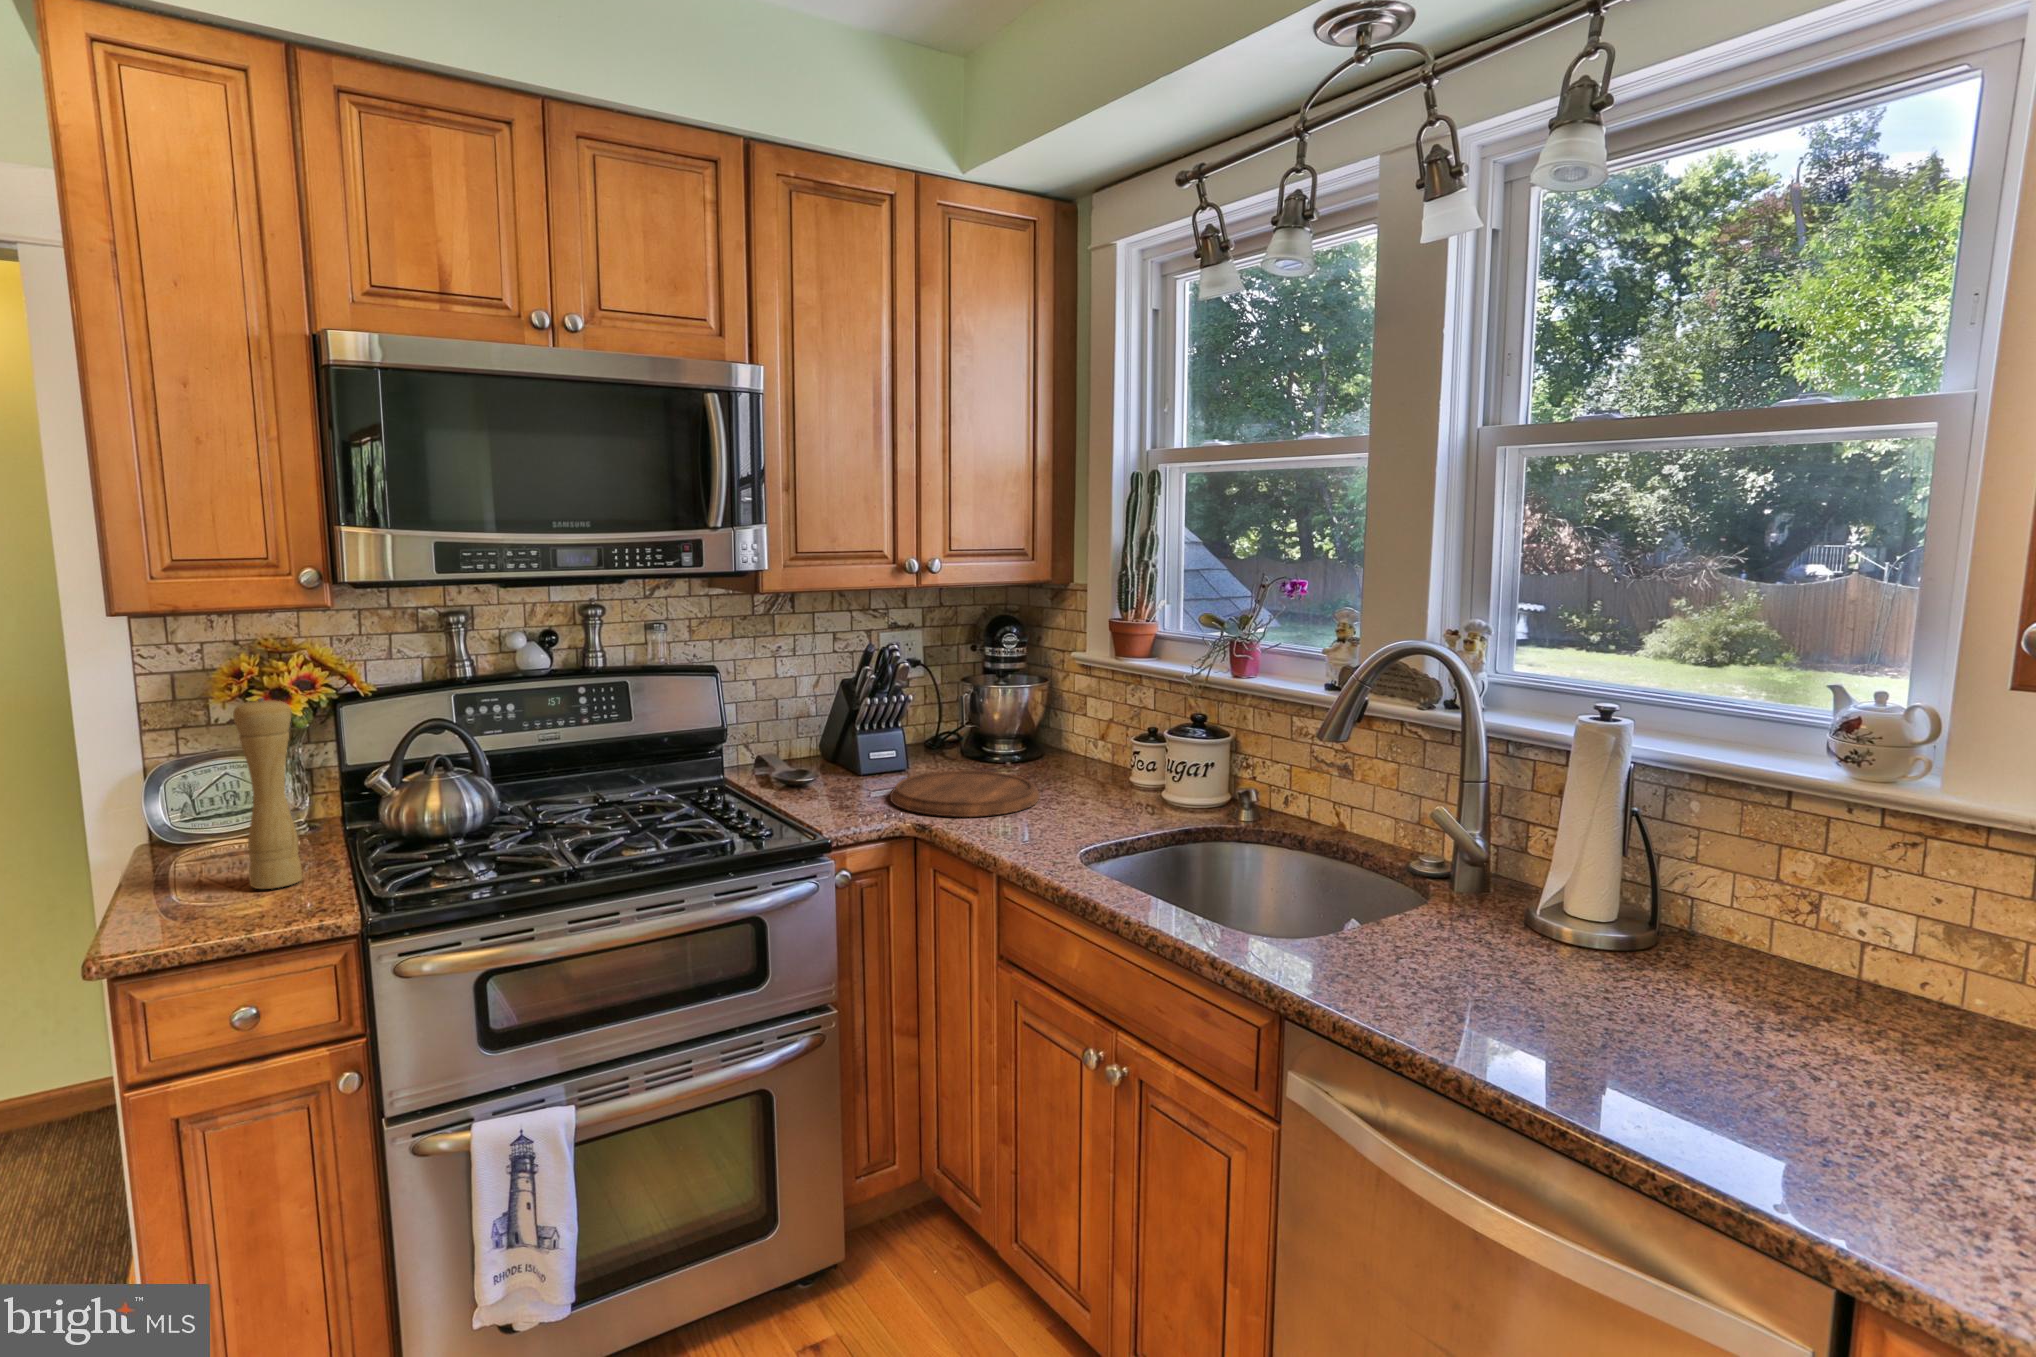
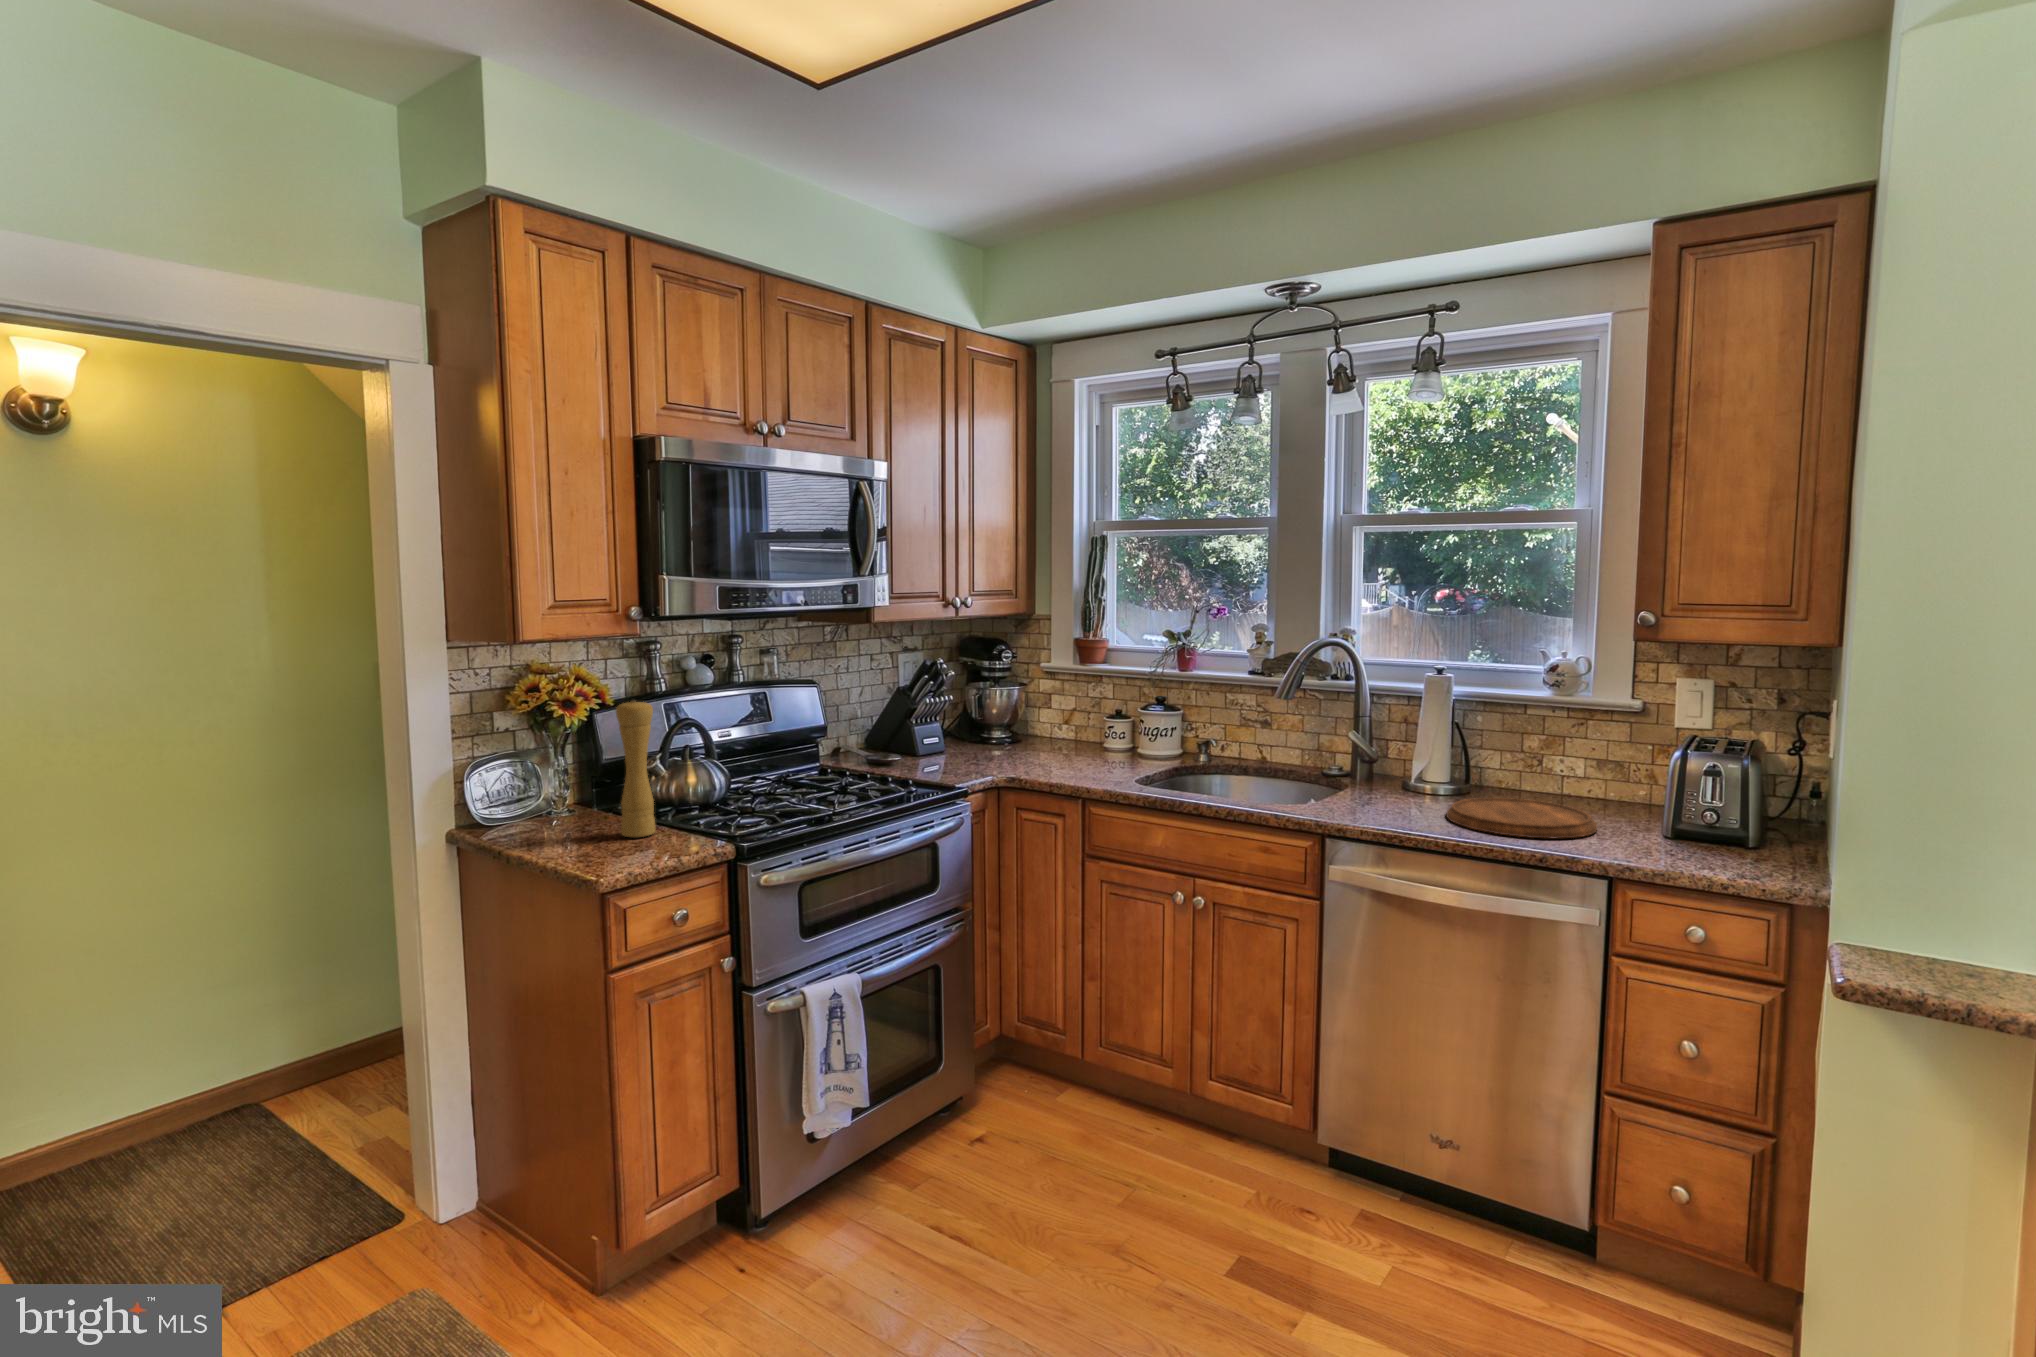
cutting board: present [890,771,1040,817] -> present [1446,798,1597,838]

